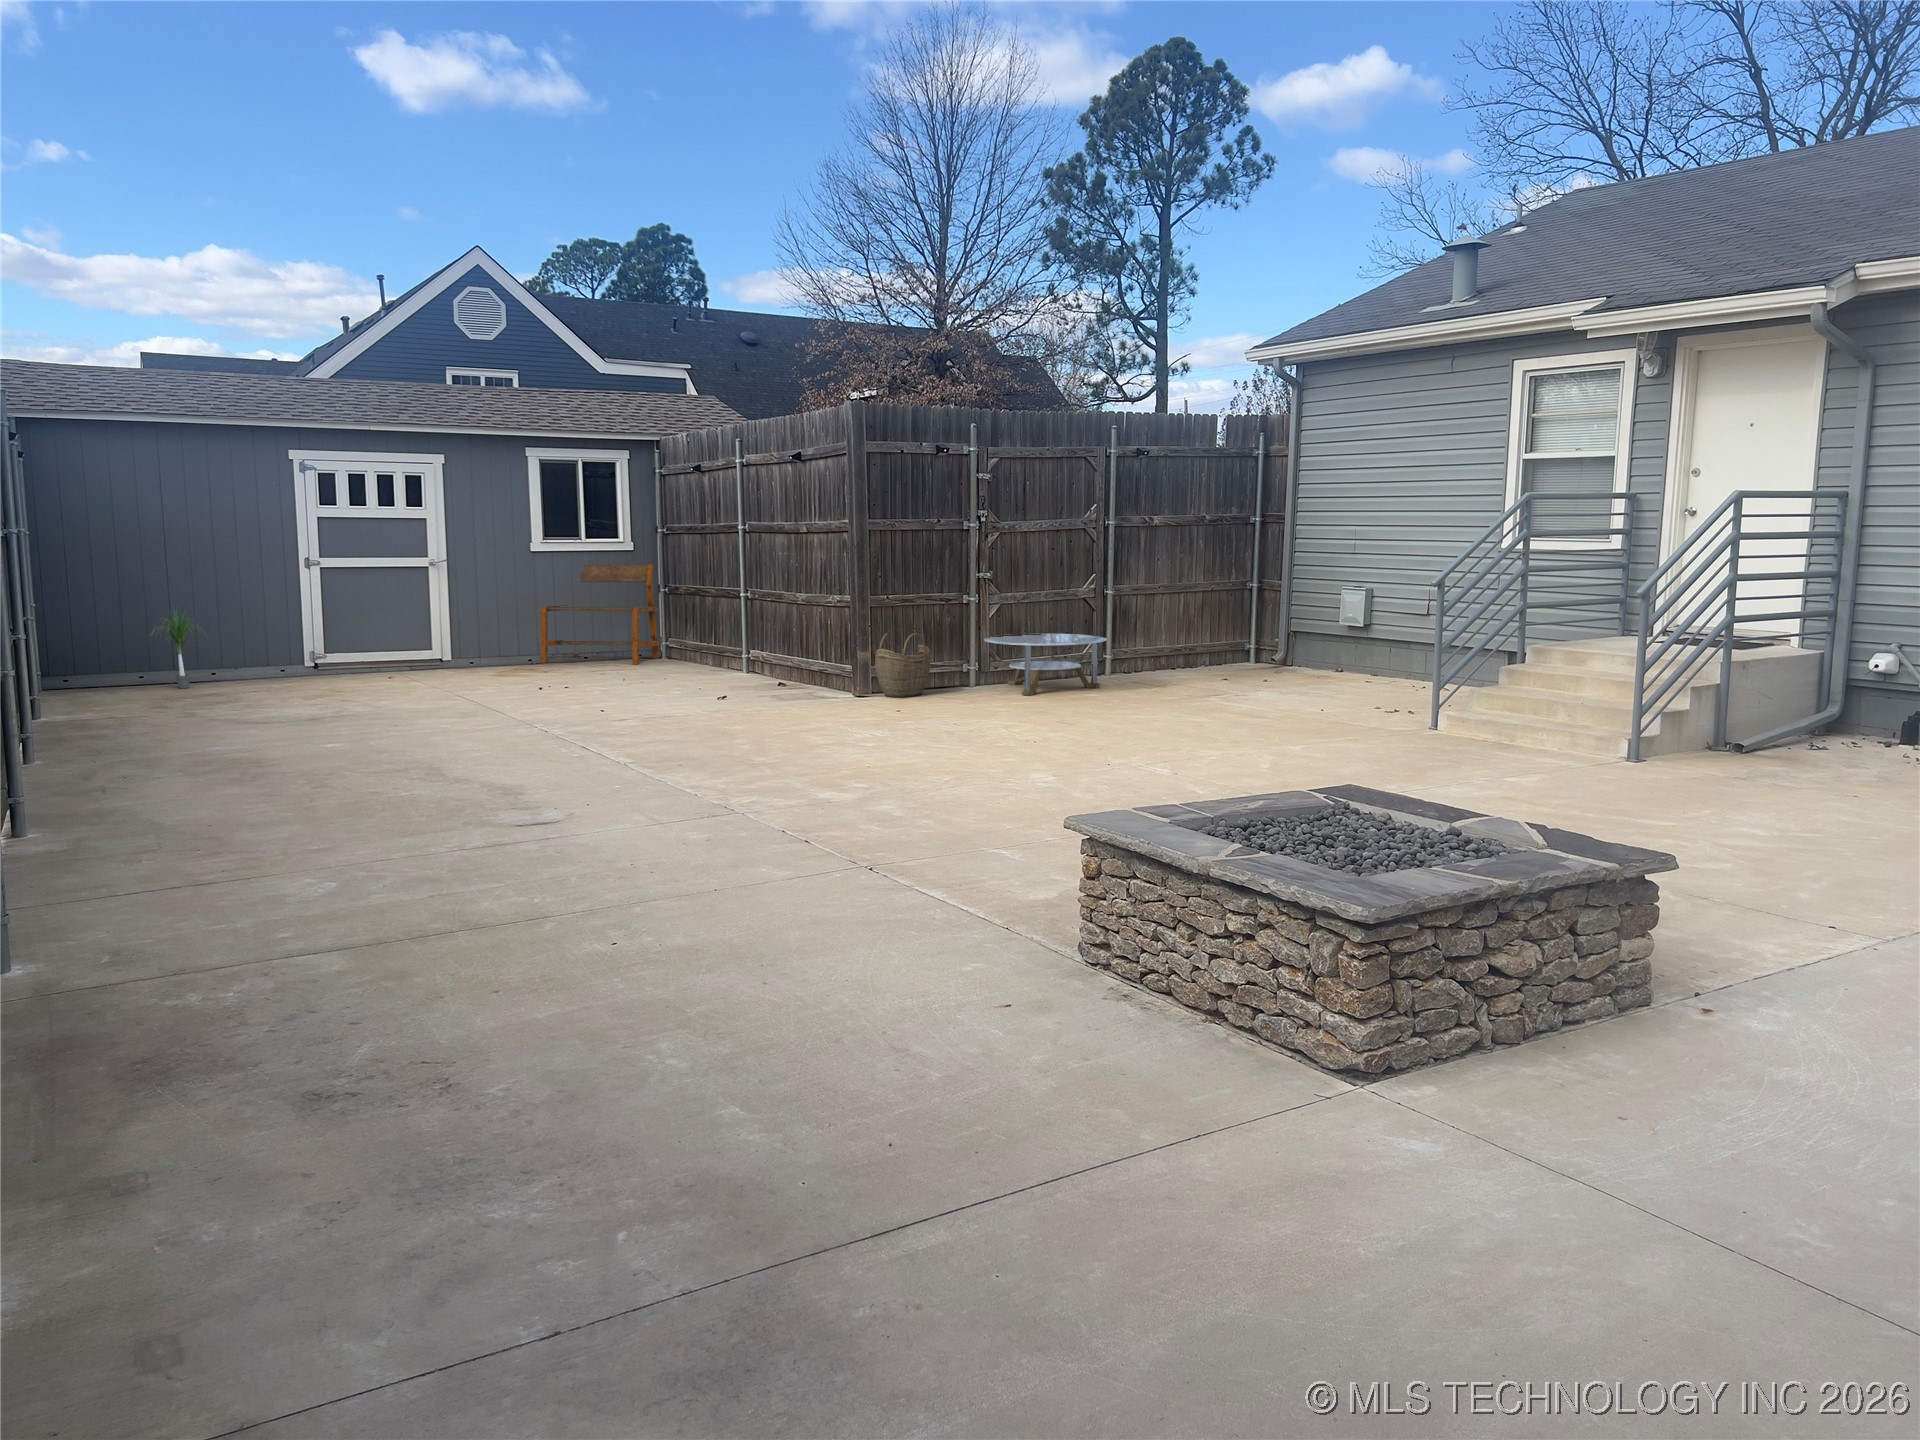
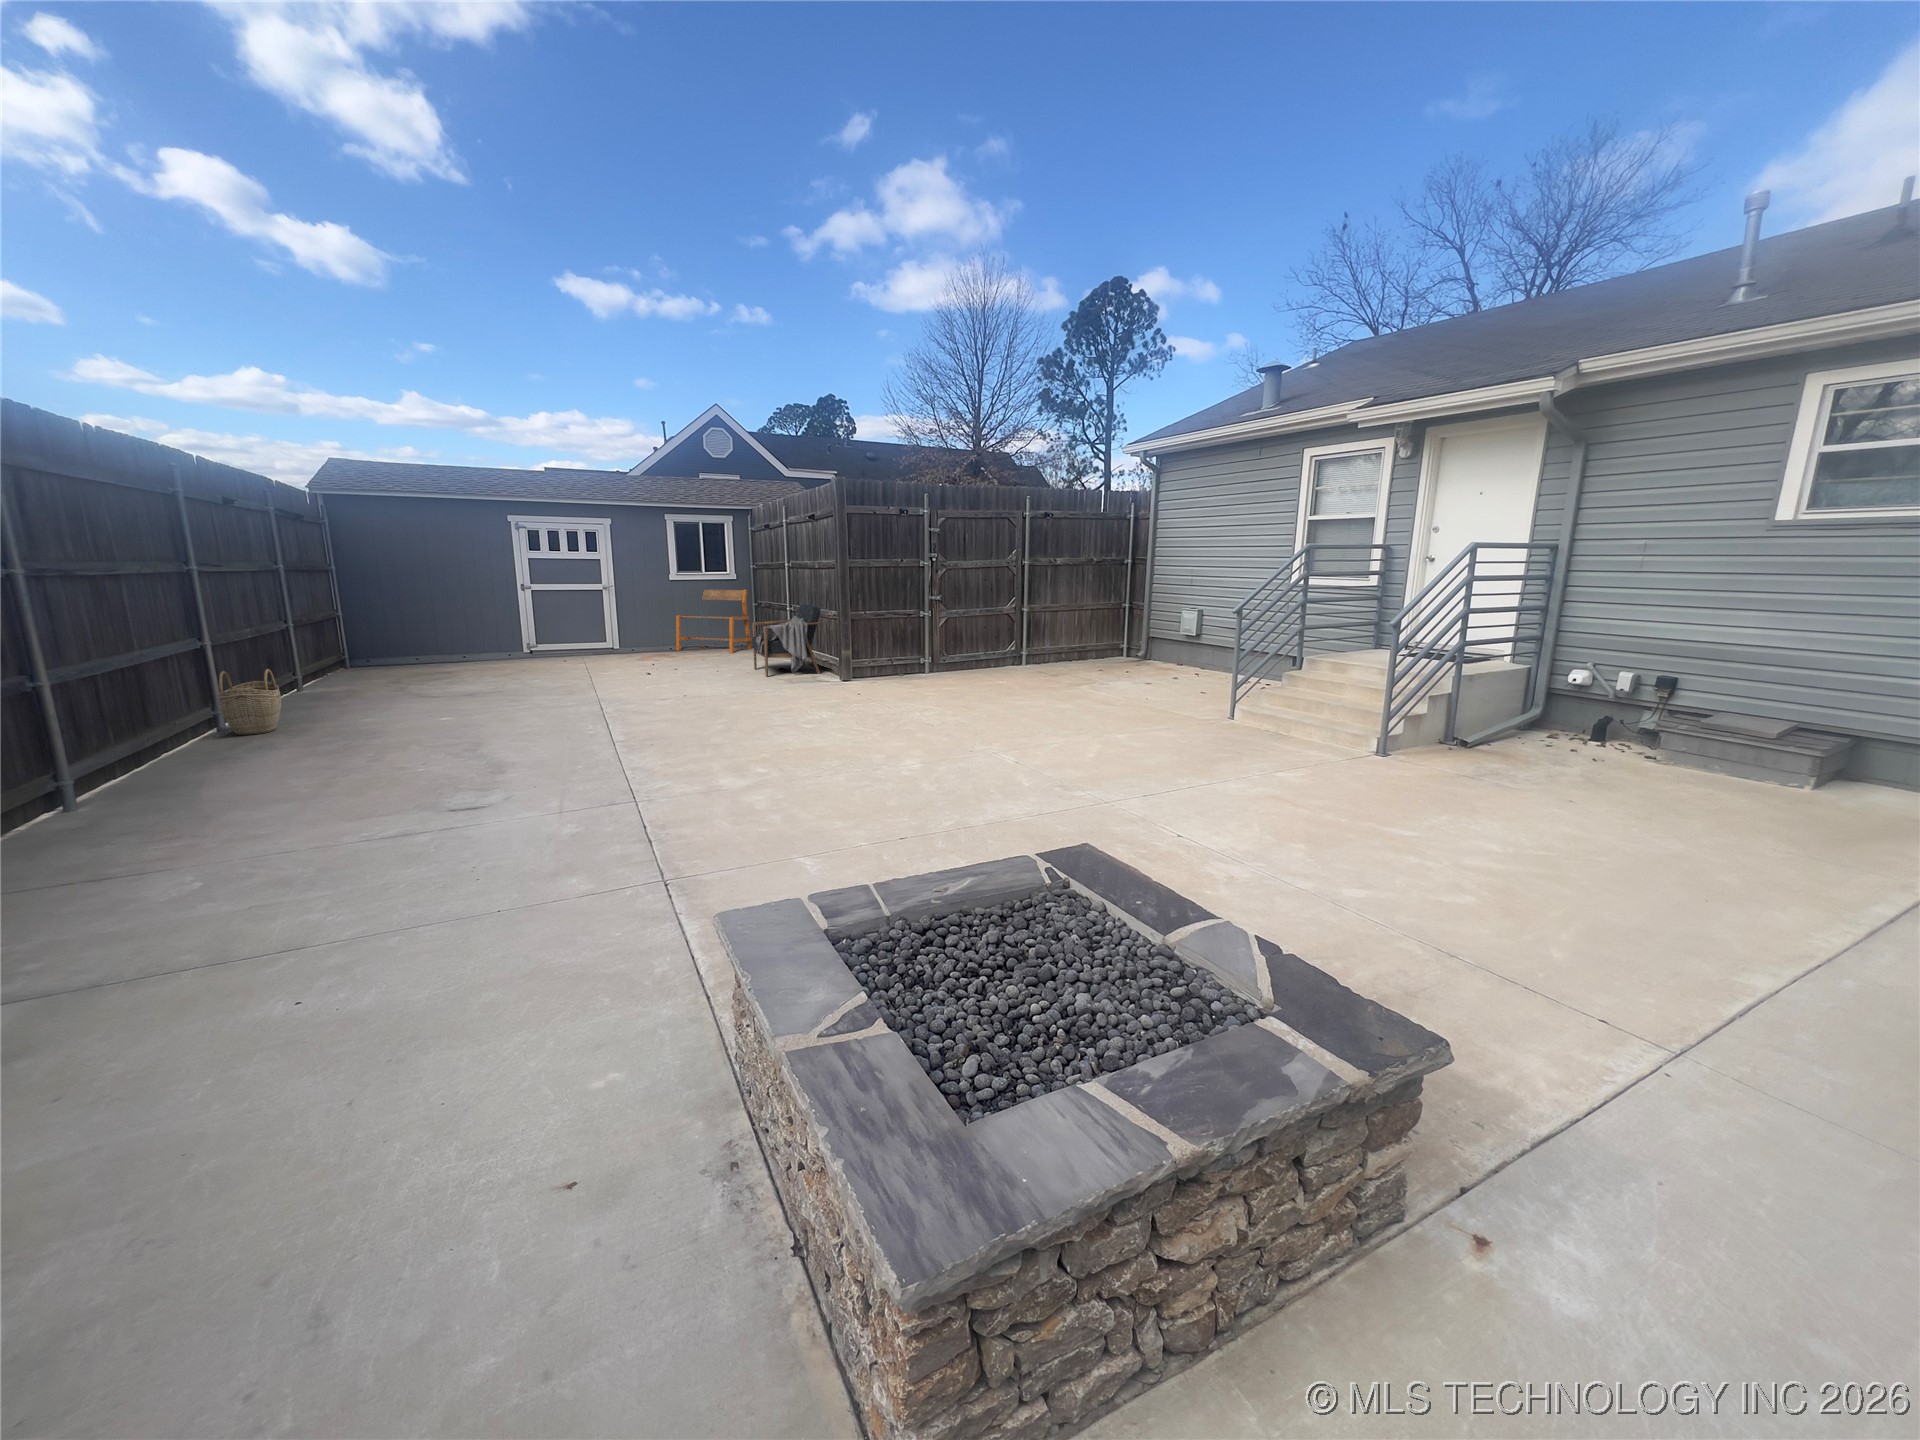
armchair: none [704,586,817,696] -> present [752,604,821,677]
potted plant: present [153,611,199,688] -> none [414,610,455,663]
woven basket: present [875,633,930,697] -> present [218,669,281,735]
round table: present [984,633,1107,695] -> none [930,639,1013,681]

